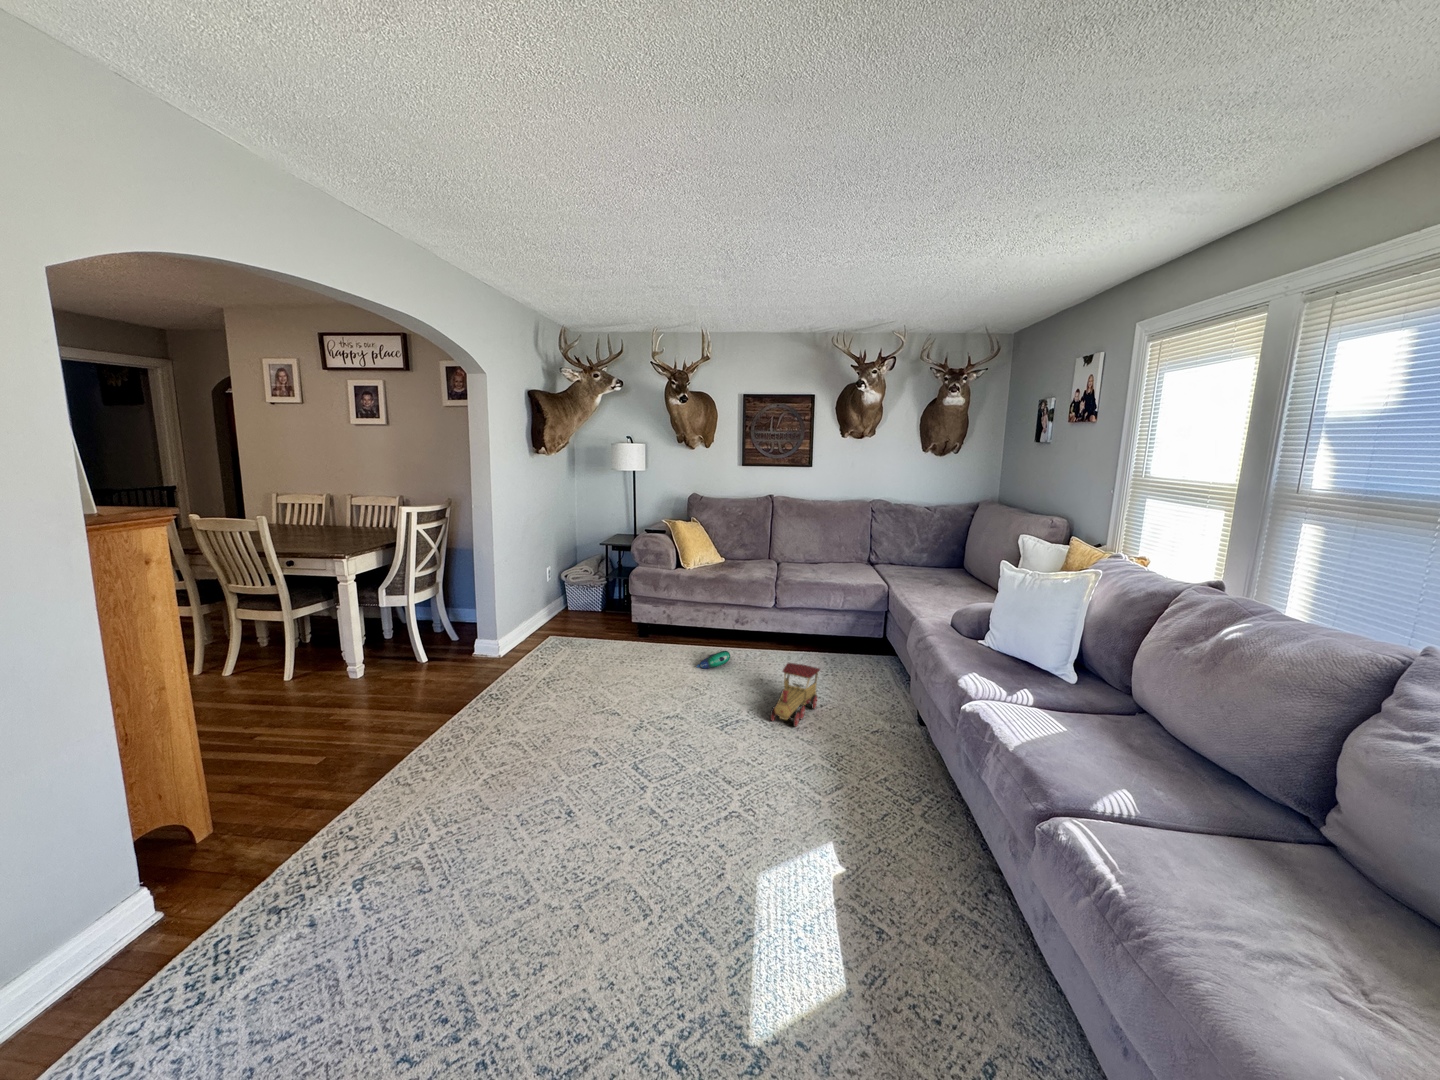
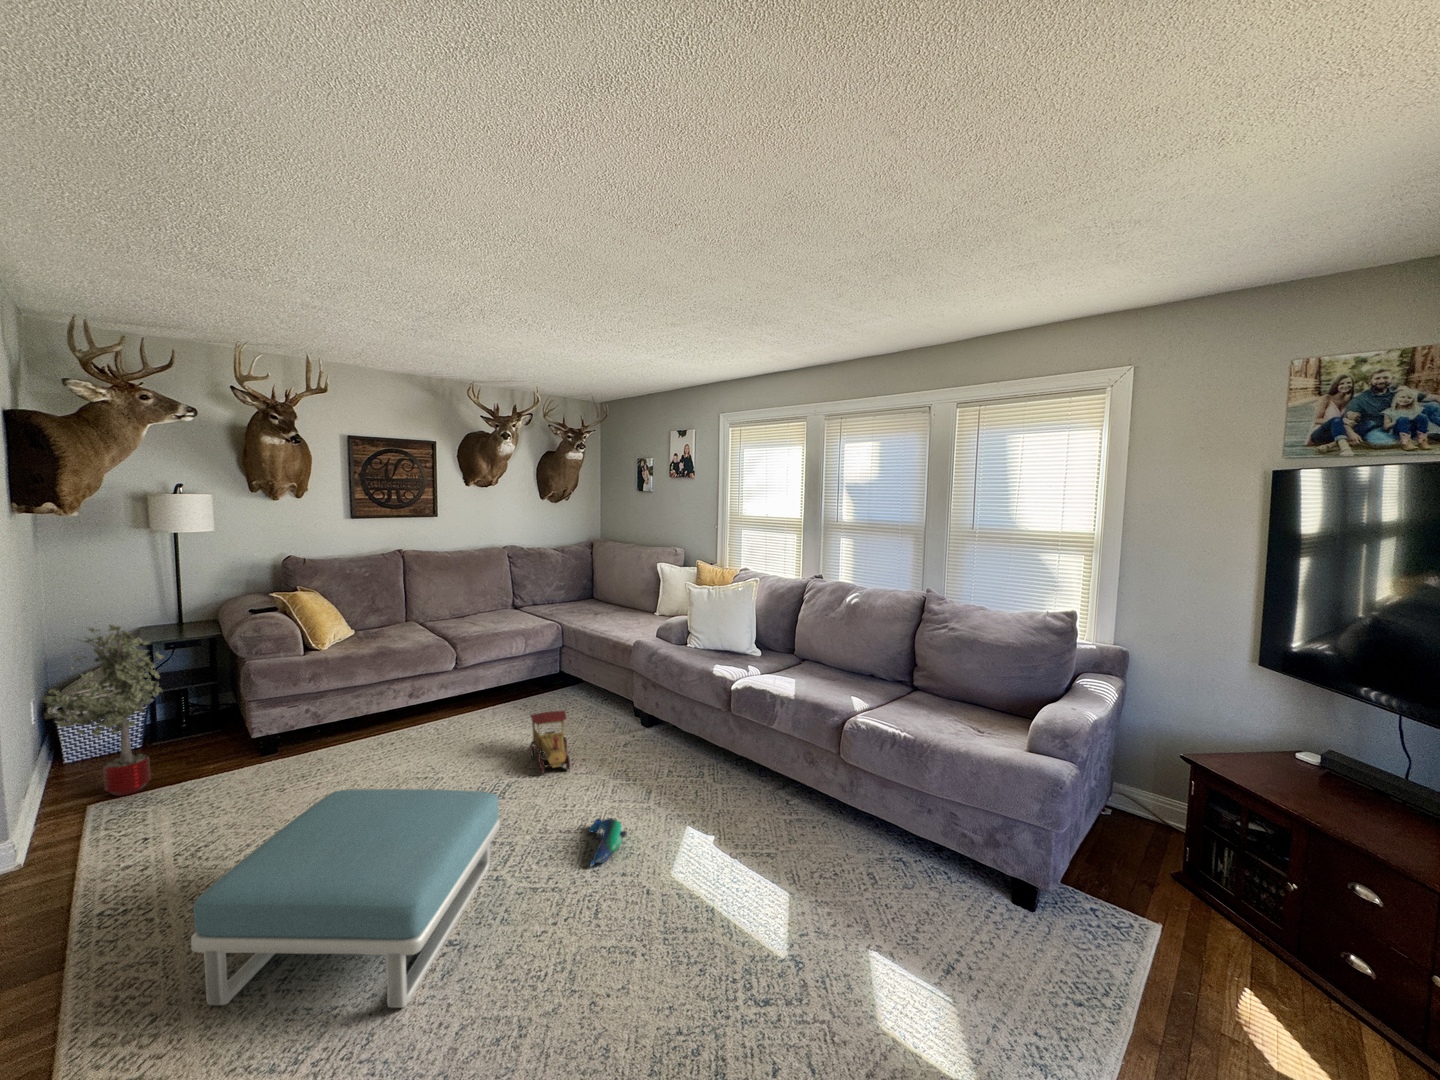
potted tree: none [534,525,596,634] -> present [42,625,164,796]
plush toy: present [696,651,730,669] -> present [588,818,627,867]
footstool: none [457,668,656,835] -> present [191,789,500,1008]

